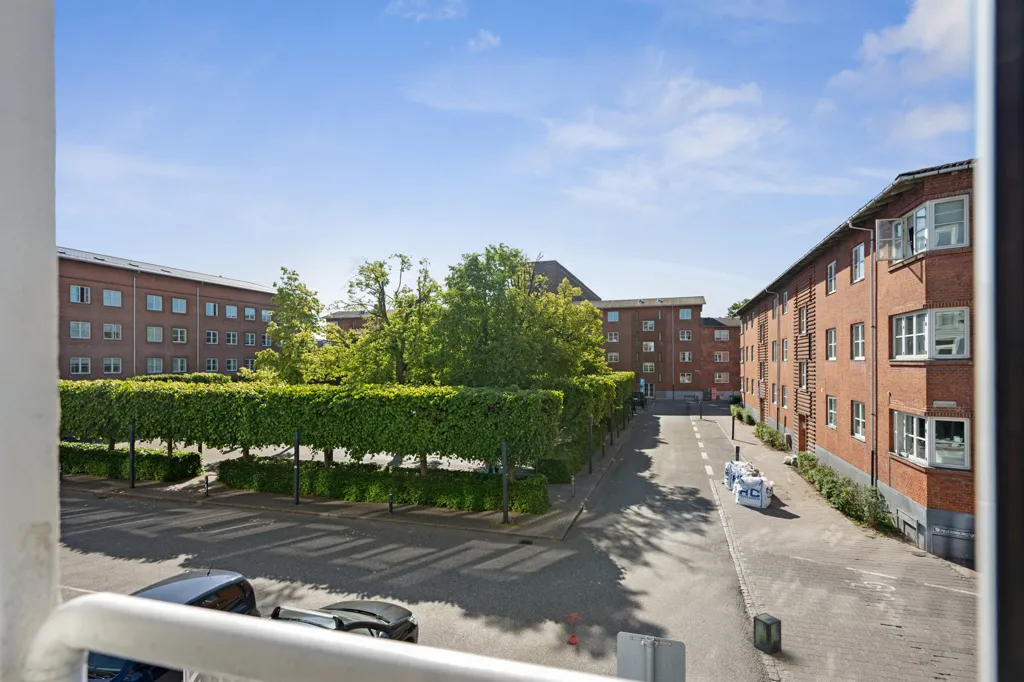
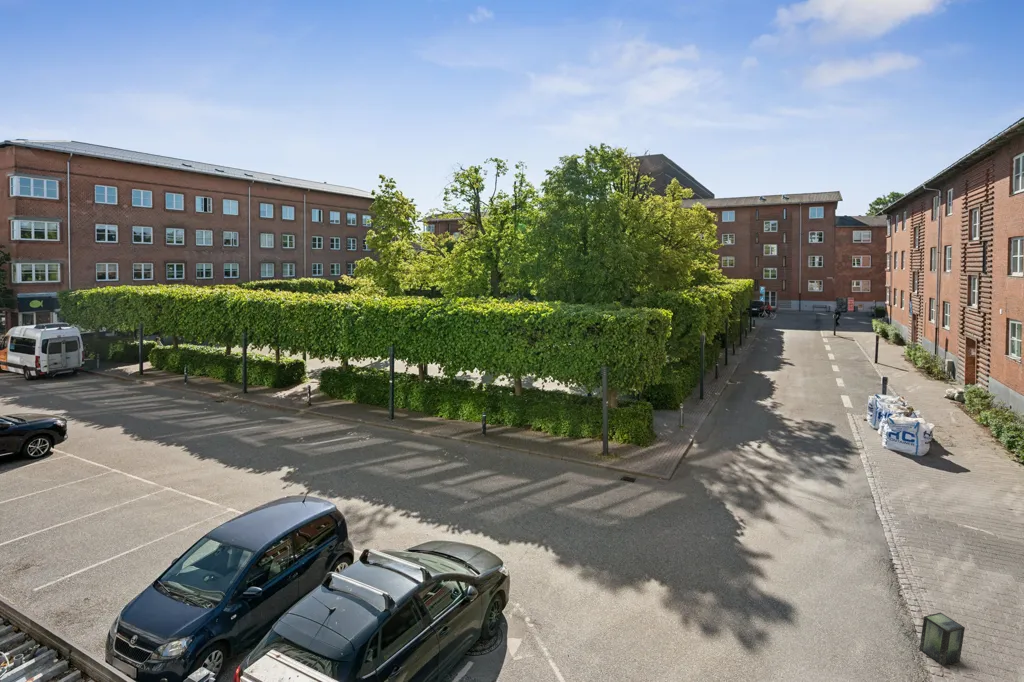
potted plant: present [564,613,584,643] -> none [673,583,697,617]

